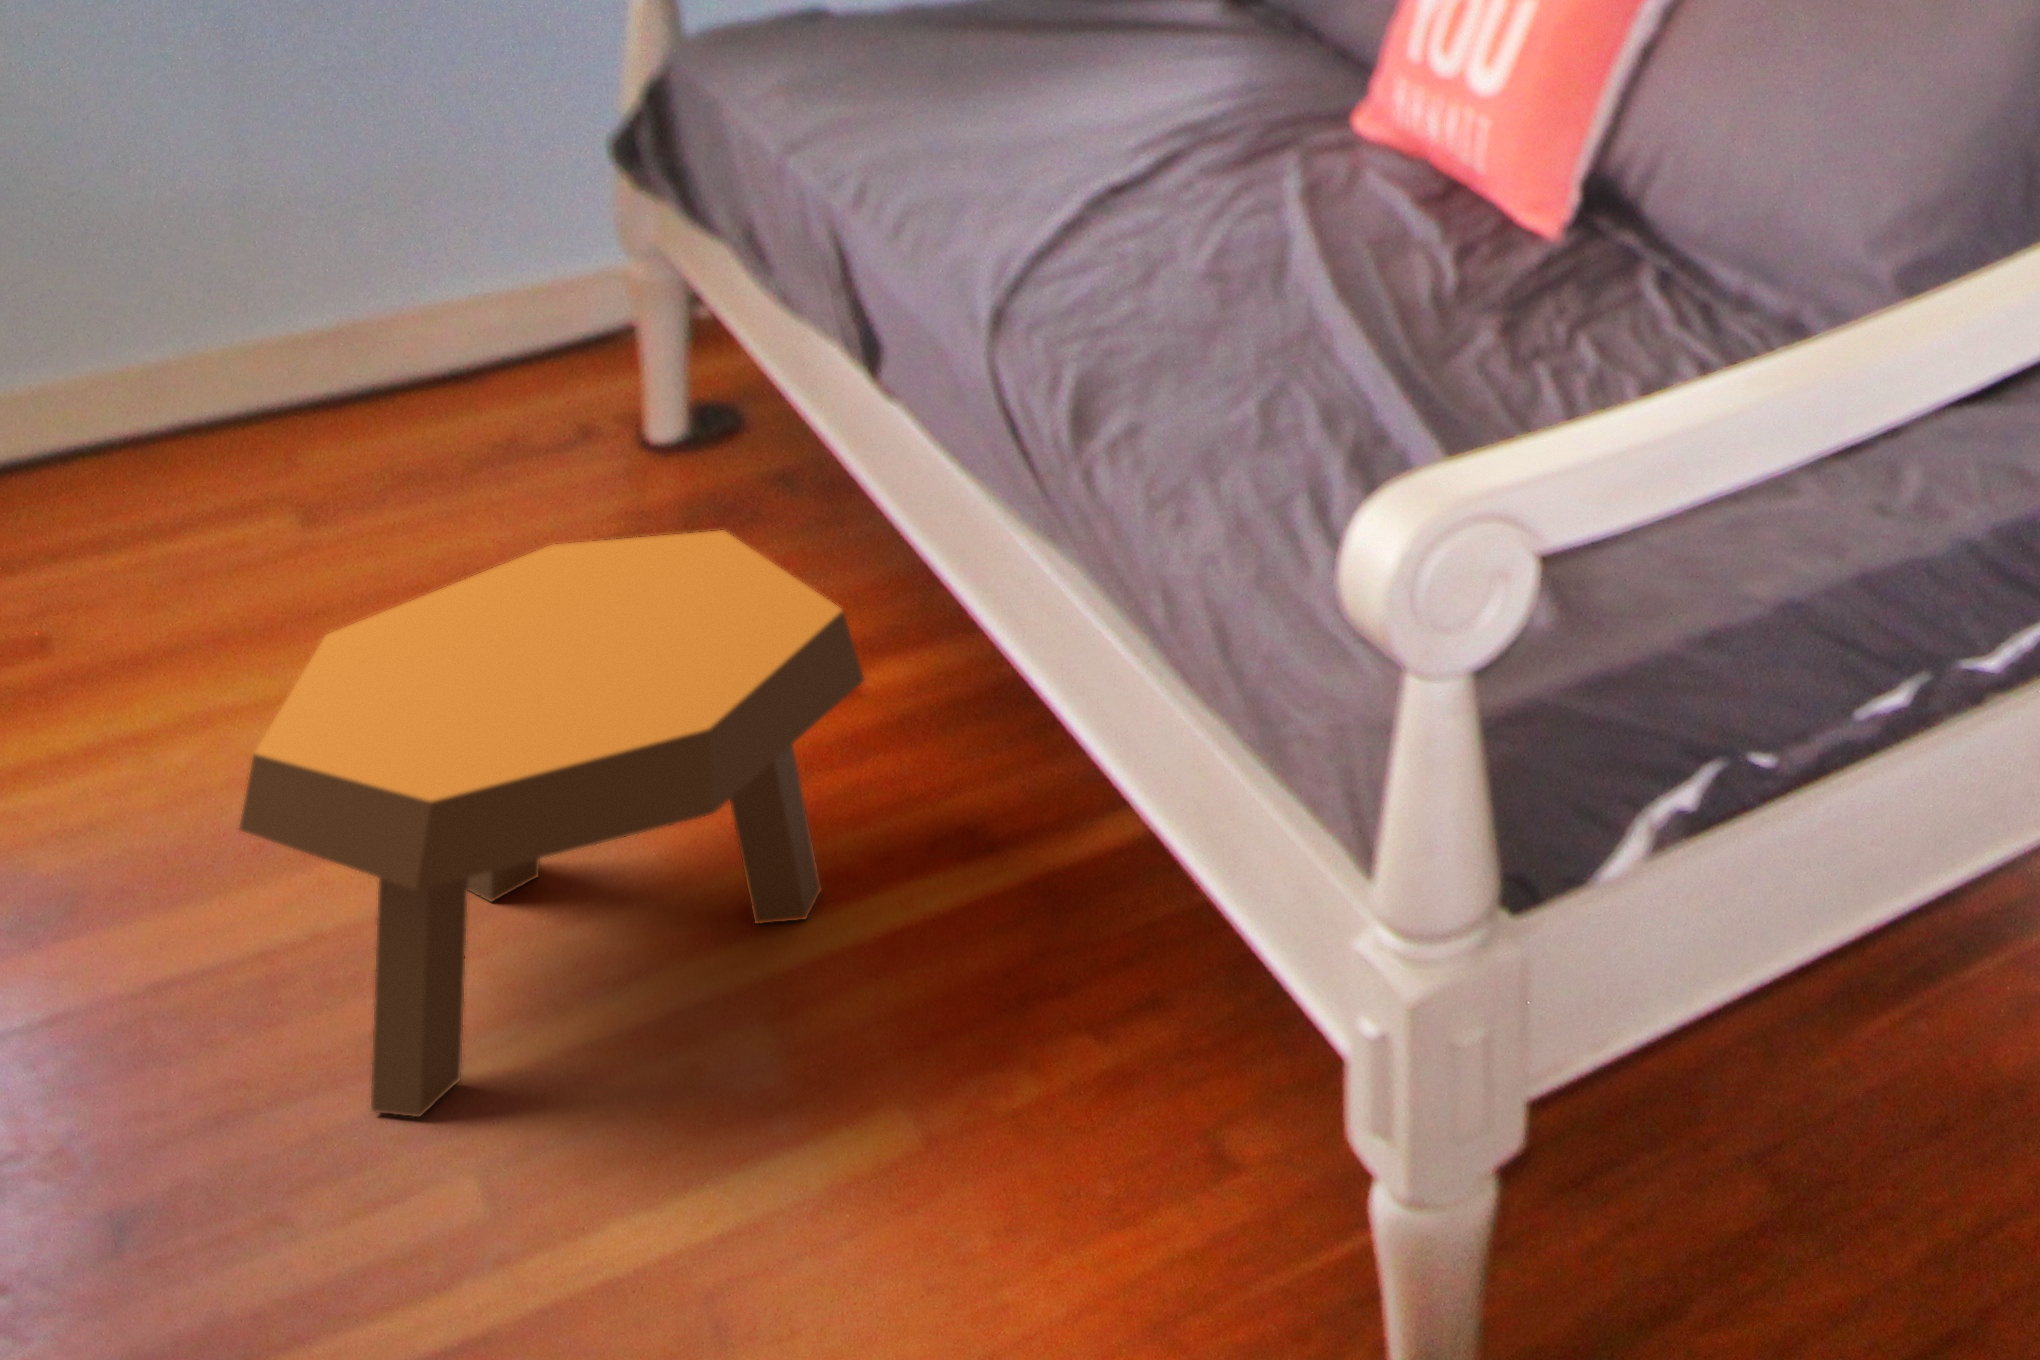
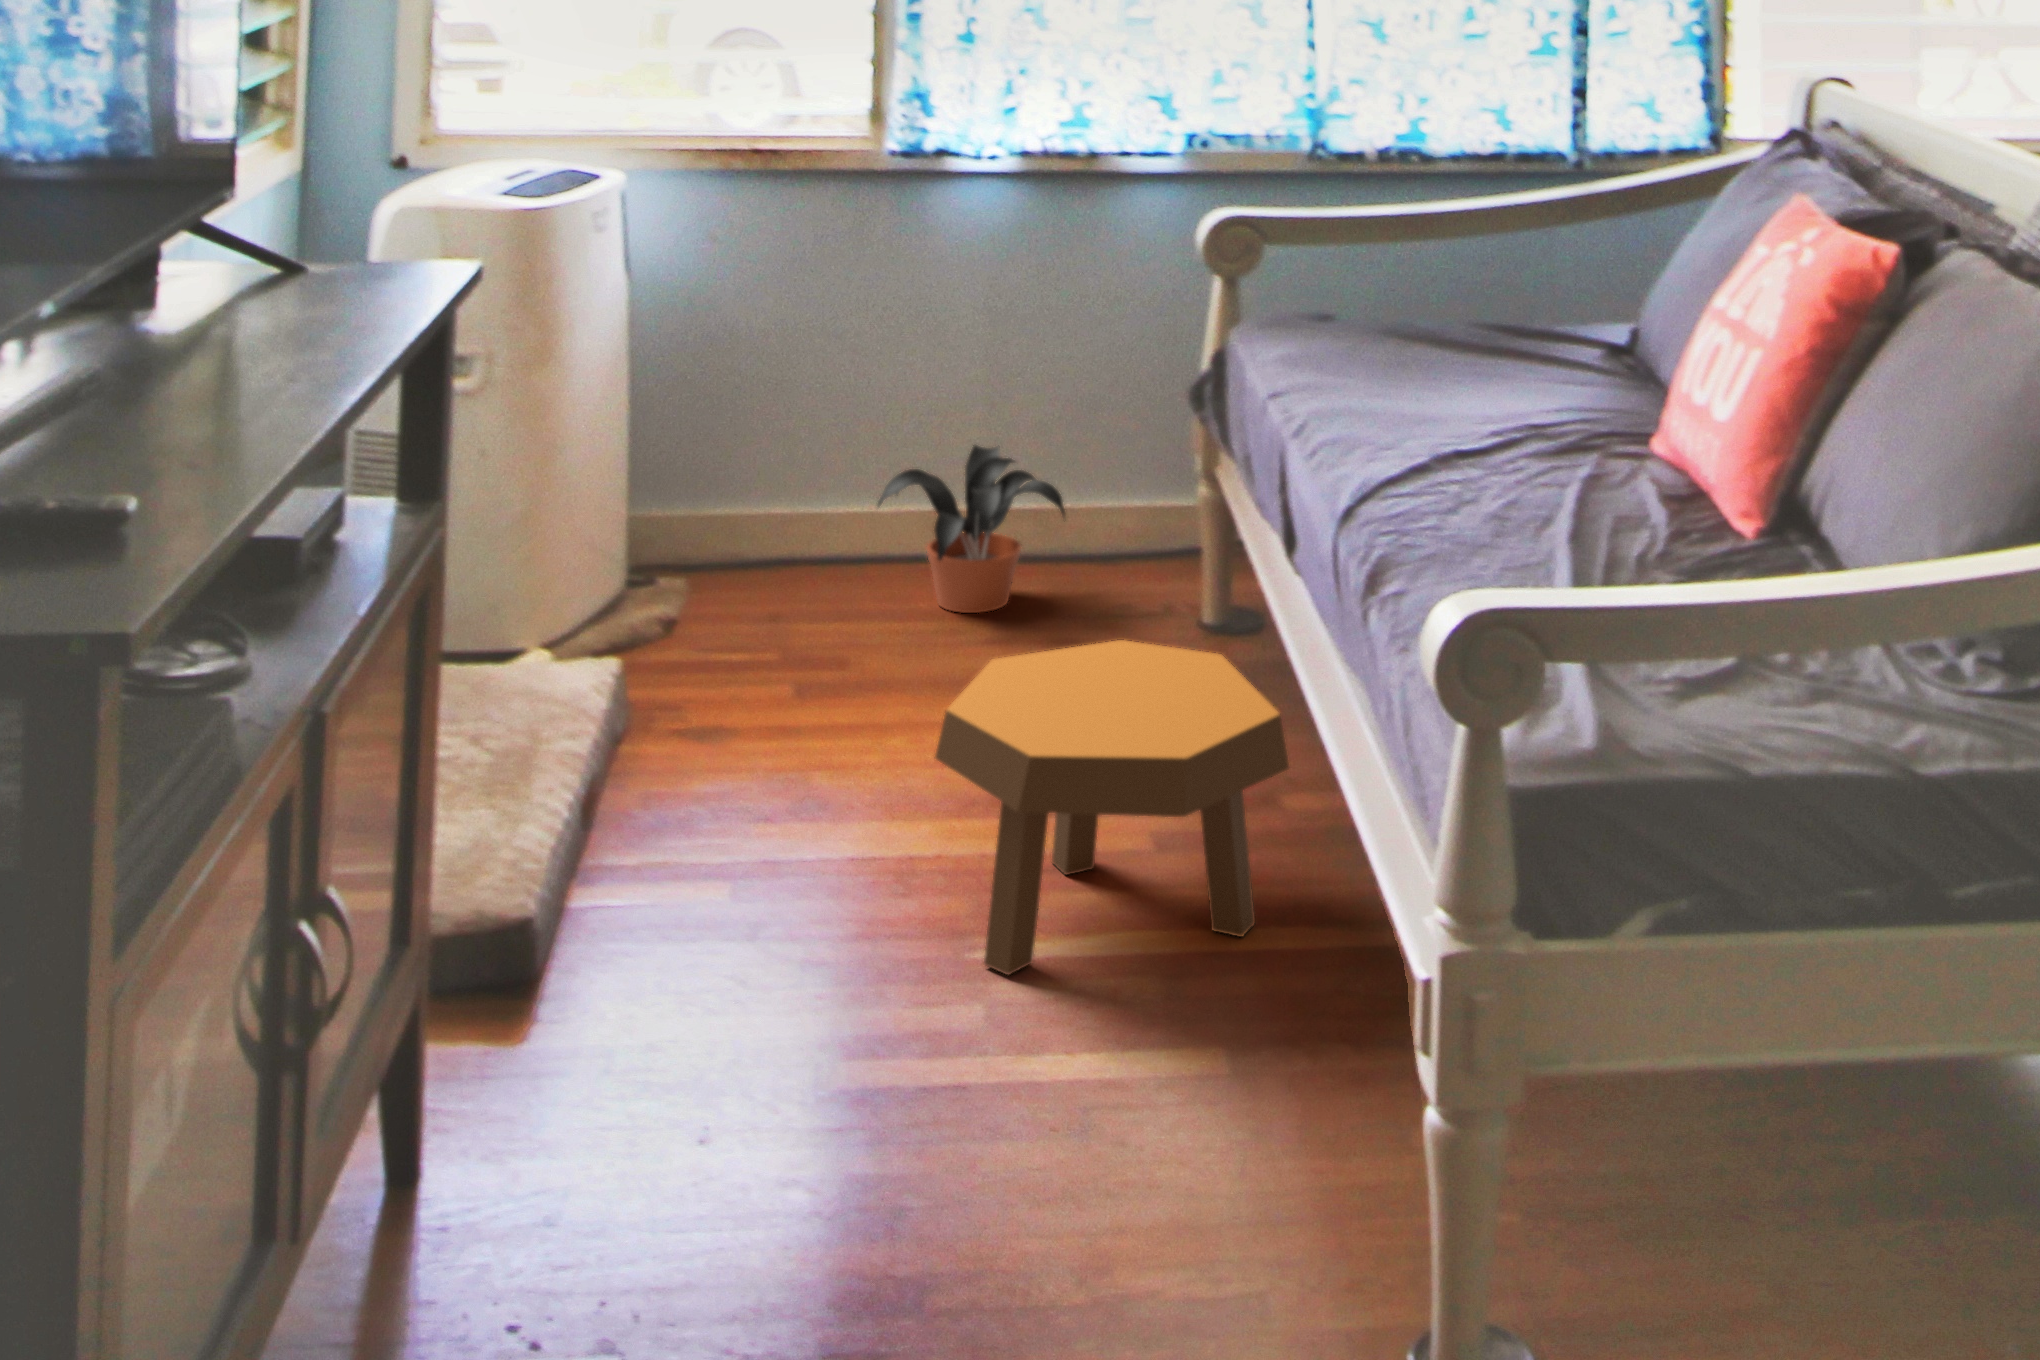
potted plant: none [55,249,402,501] -> present [878,445,1065,613]

